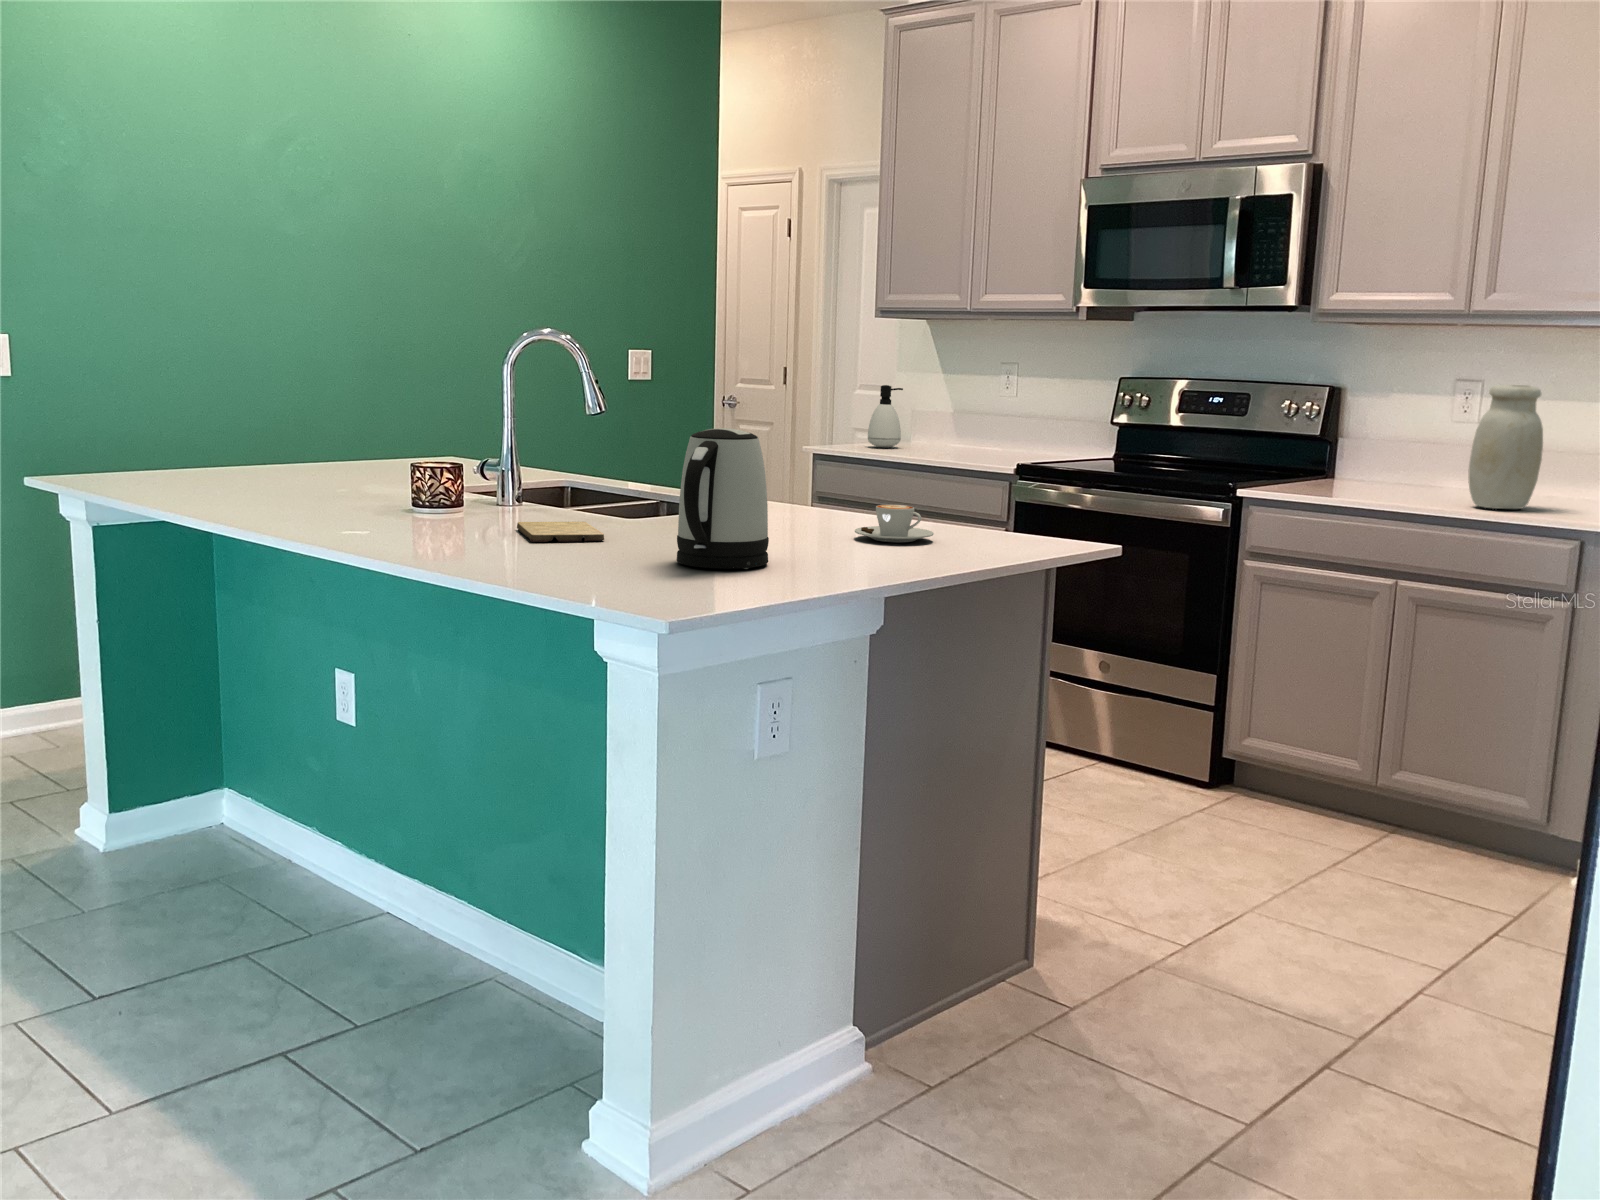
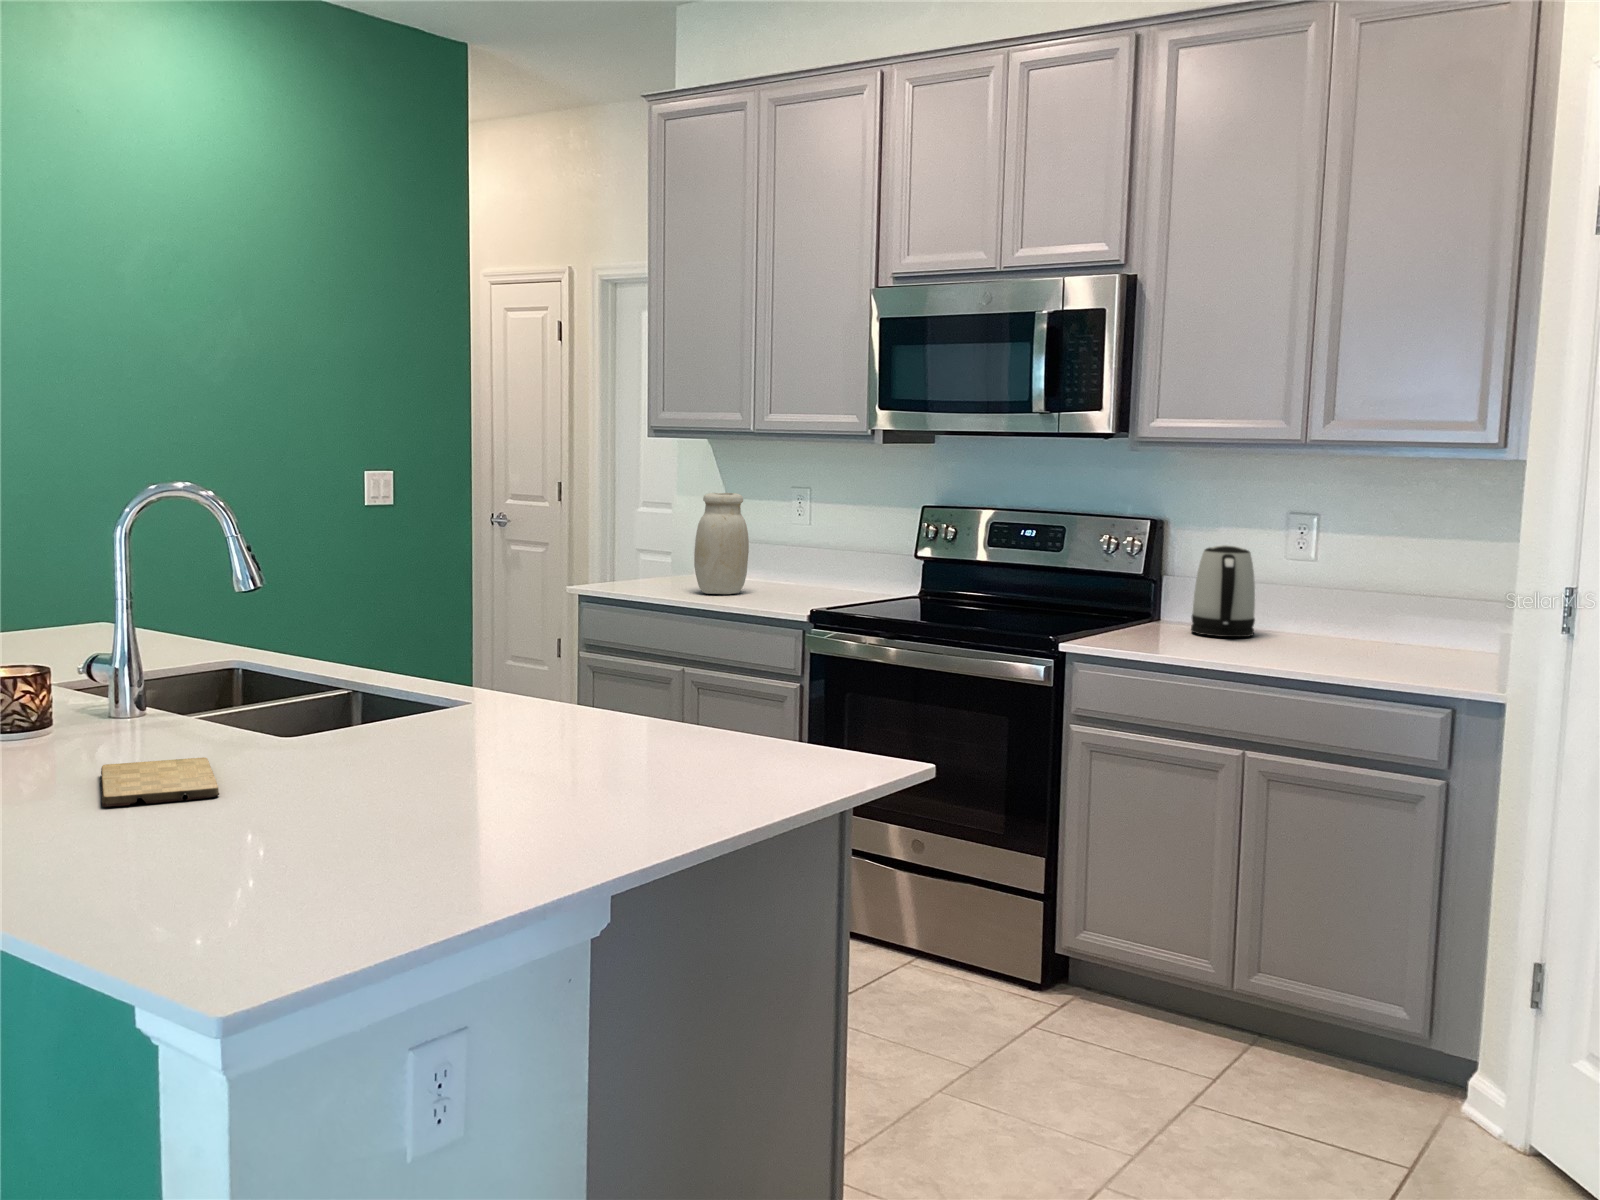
soap dispenser: present [868,385,903,448] -> none [641,515,680,586]
jar: present [1468,385,1543,509] -> present [694,493,749,594]
kettle: present [677,428,769,569] -> present [1191,545,1255,637]
coffee cup: present [855,505,934,542] -> none [584,720,689,774]

